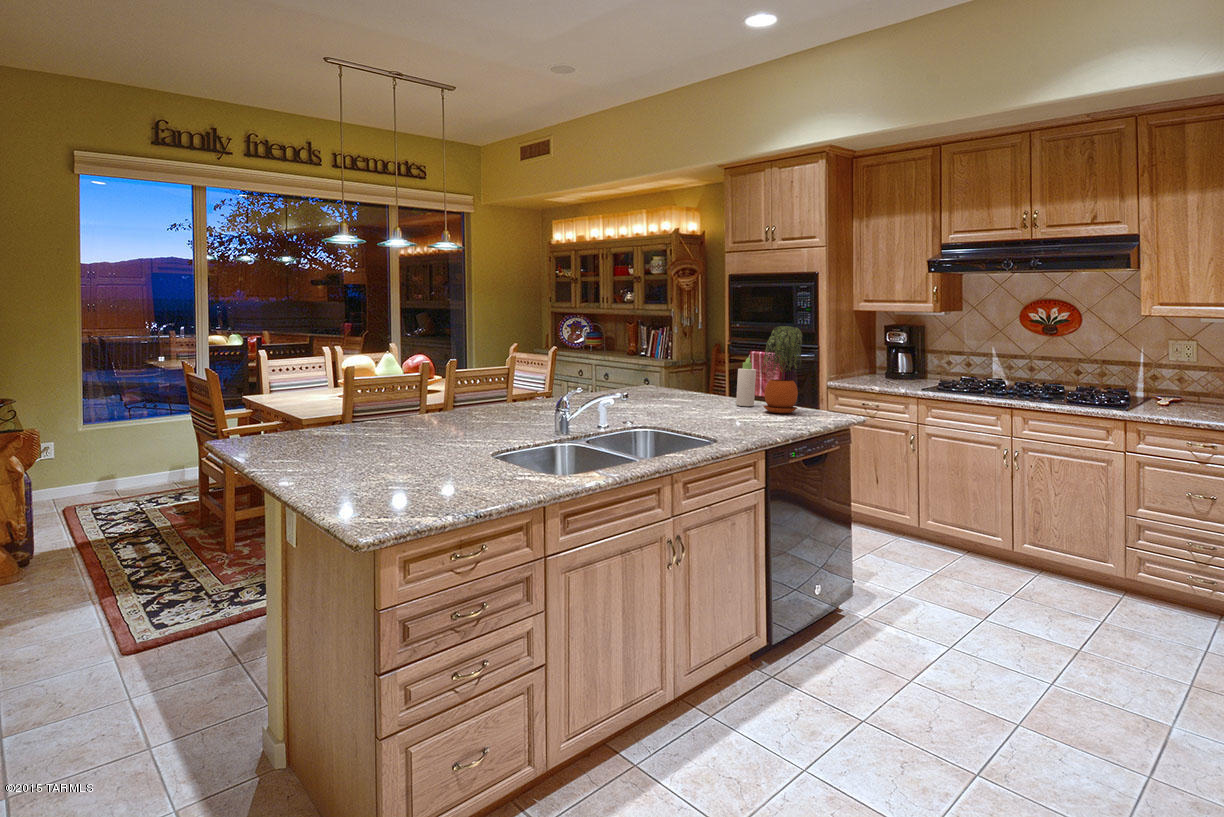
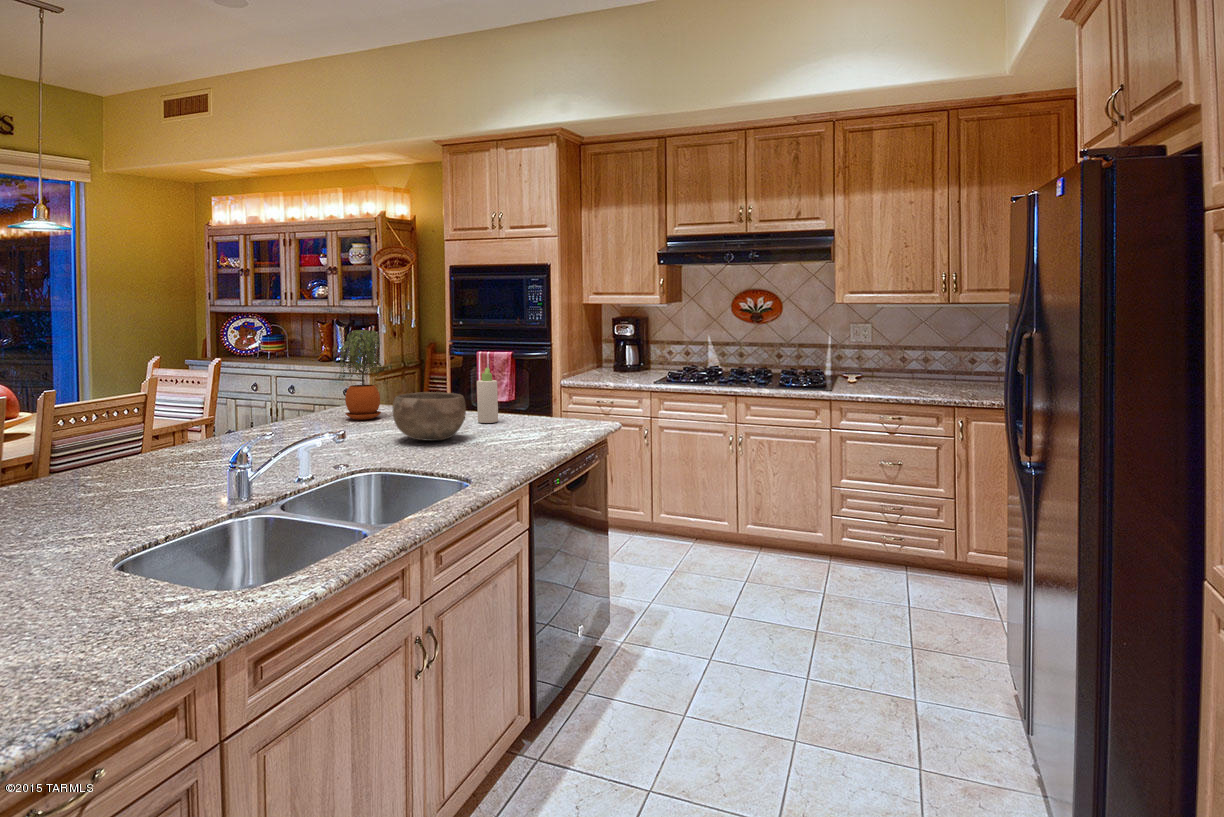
potted plant: present [761,326,803,413] -> present [339,330,381,420]
bowl: none [662,373,723,414] -> present [393,392,466,441]

